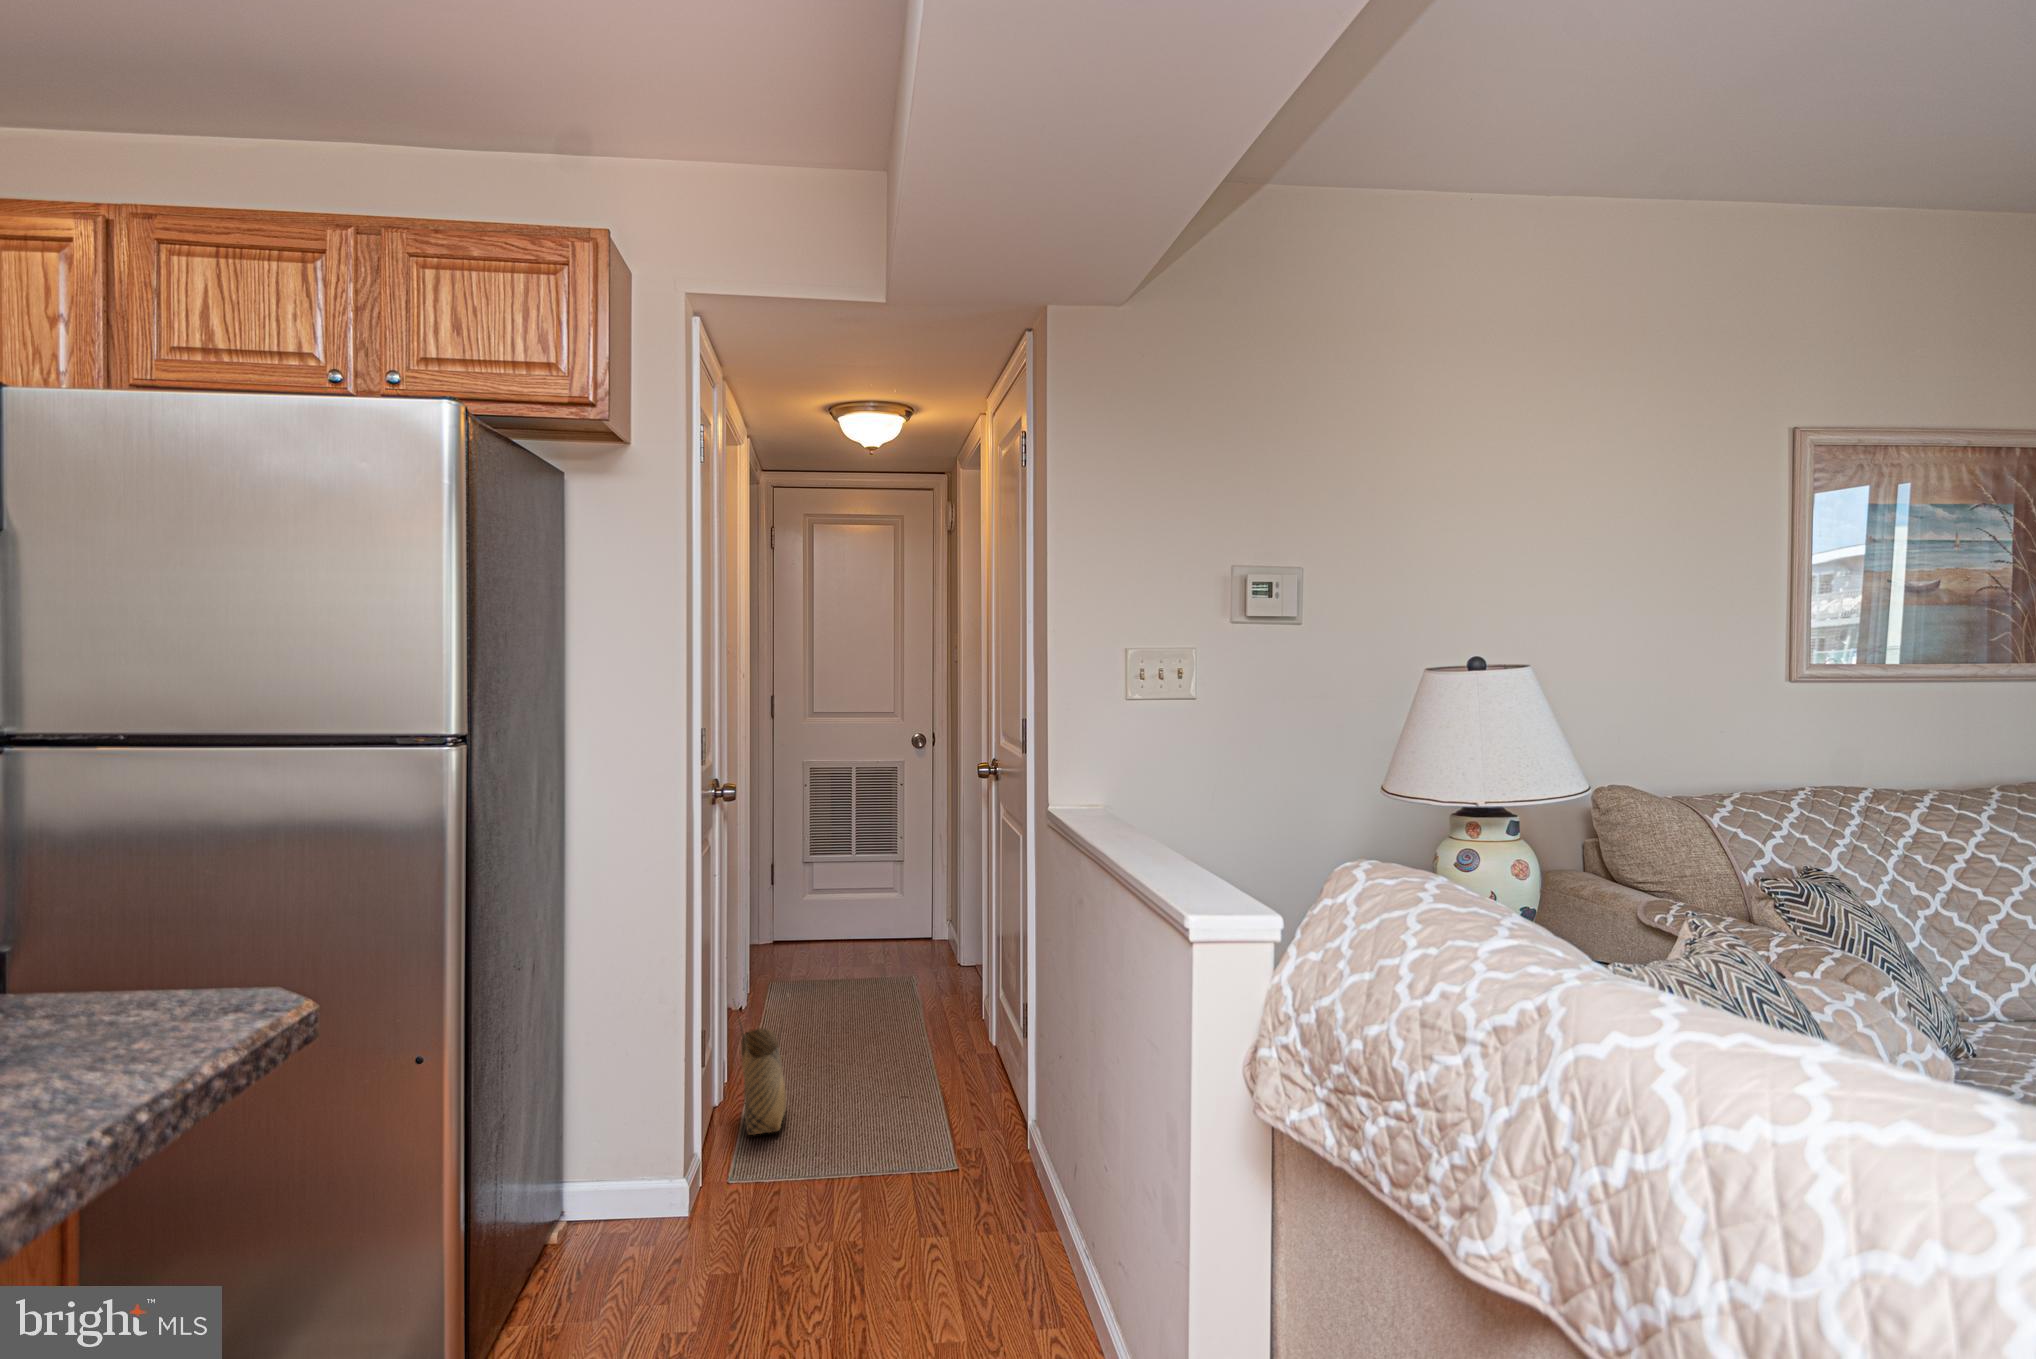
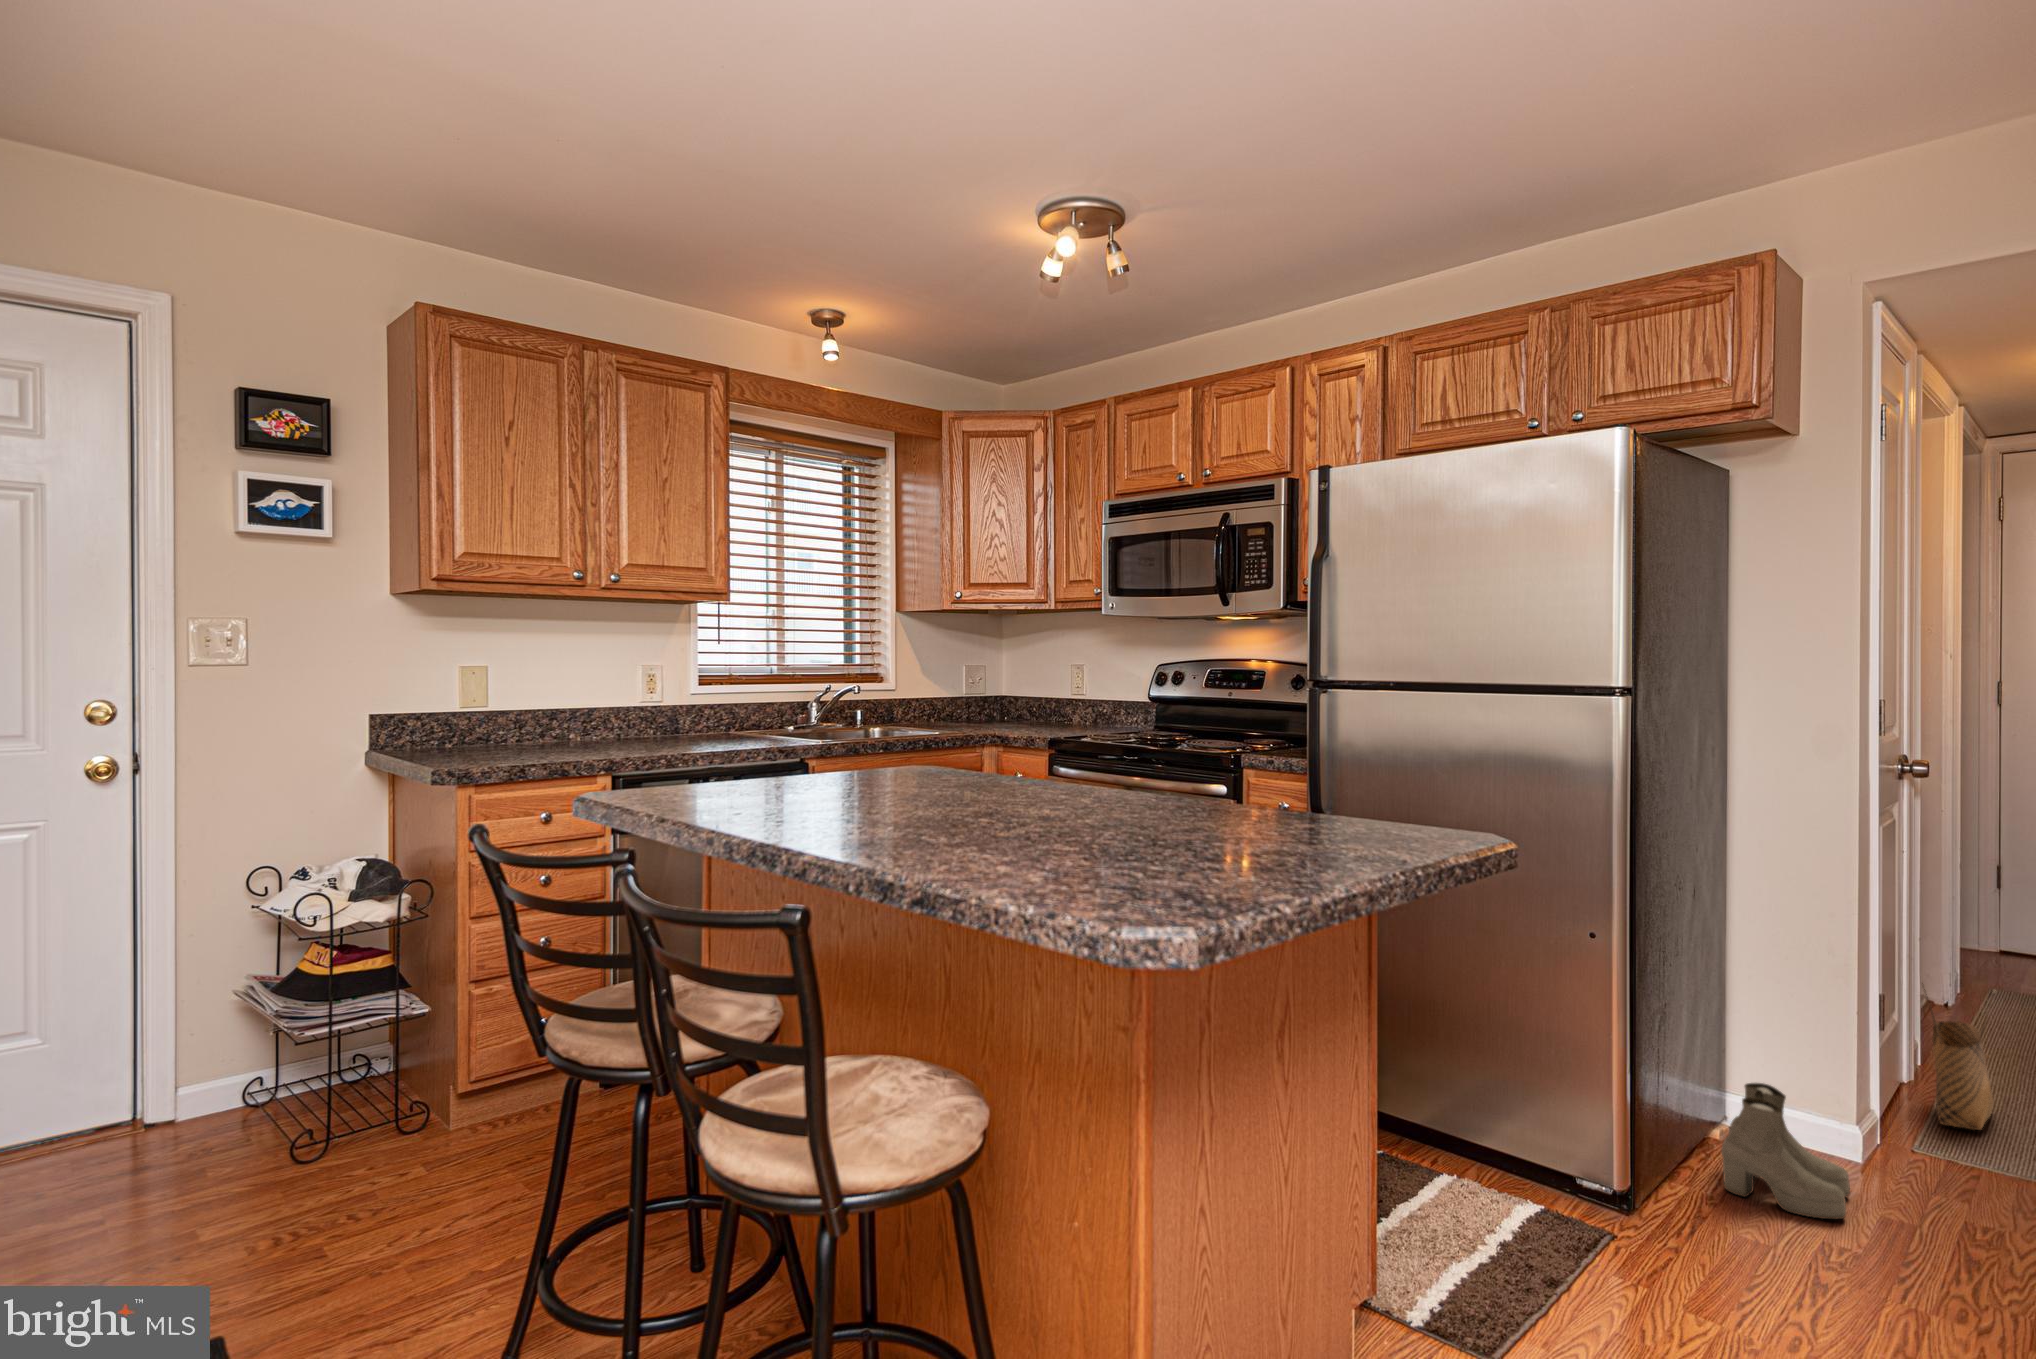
boots: none [557,1156,680,1296] -> present [1721,1083,1850,1219]

